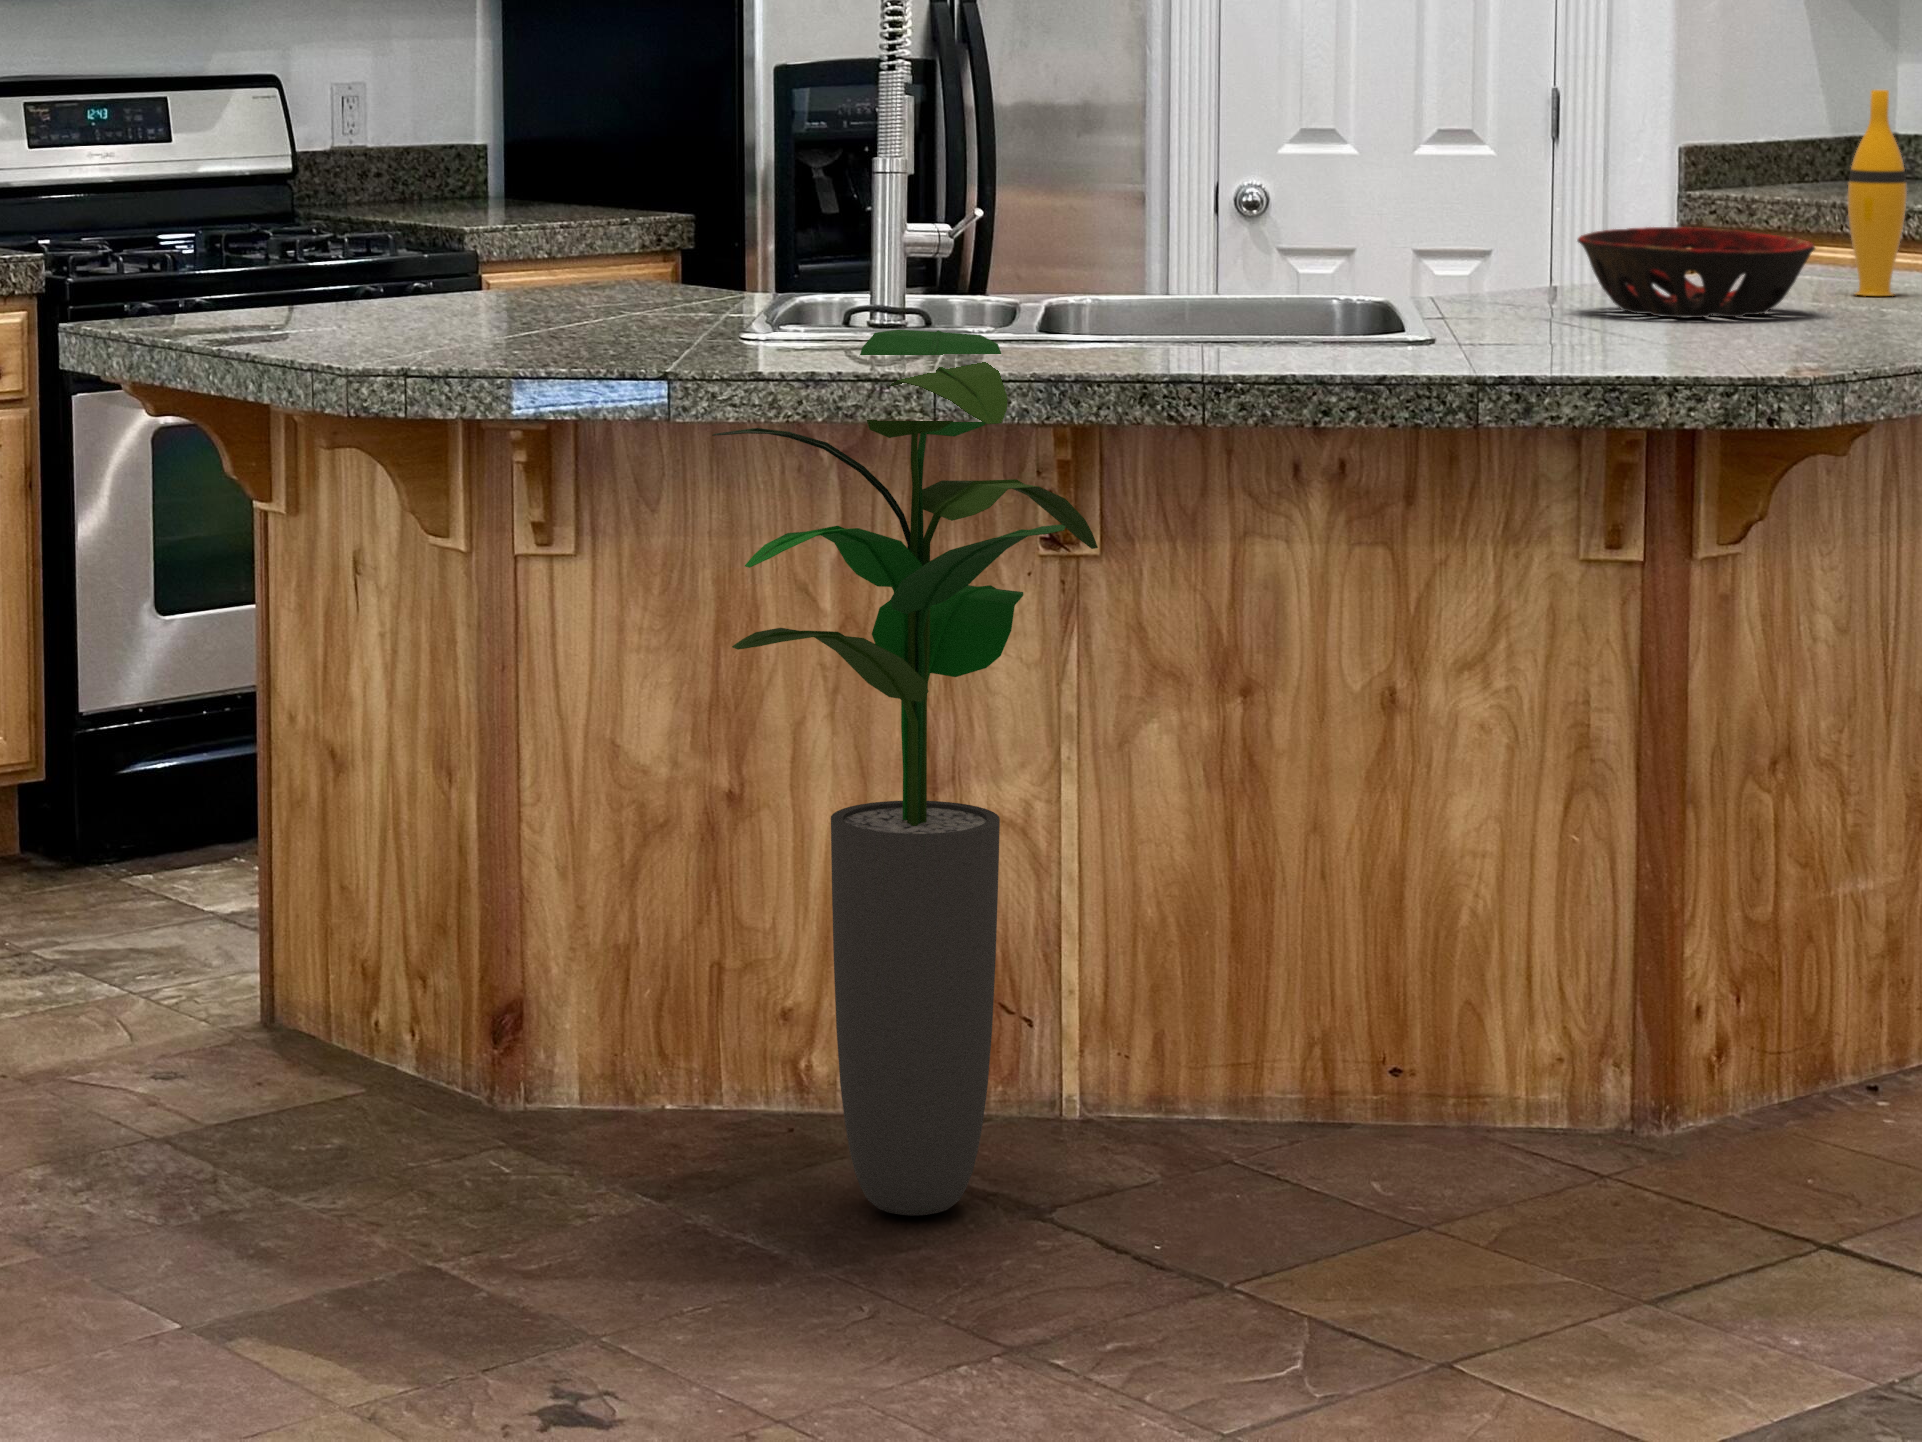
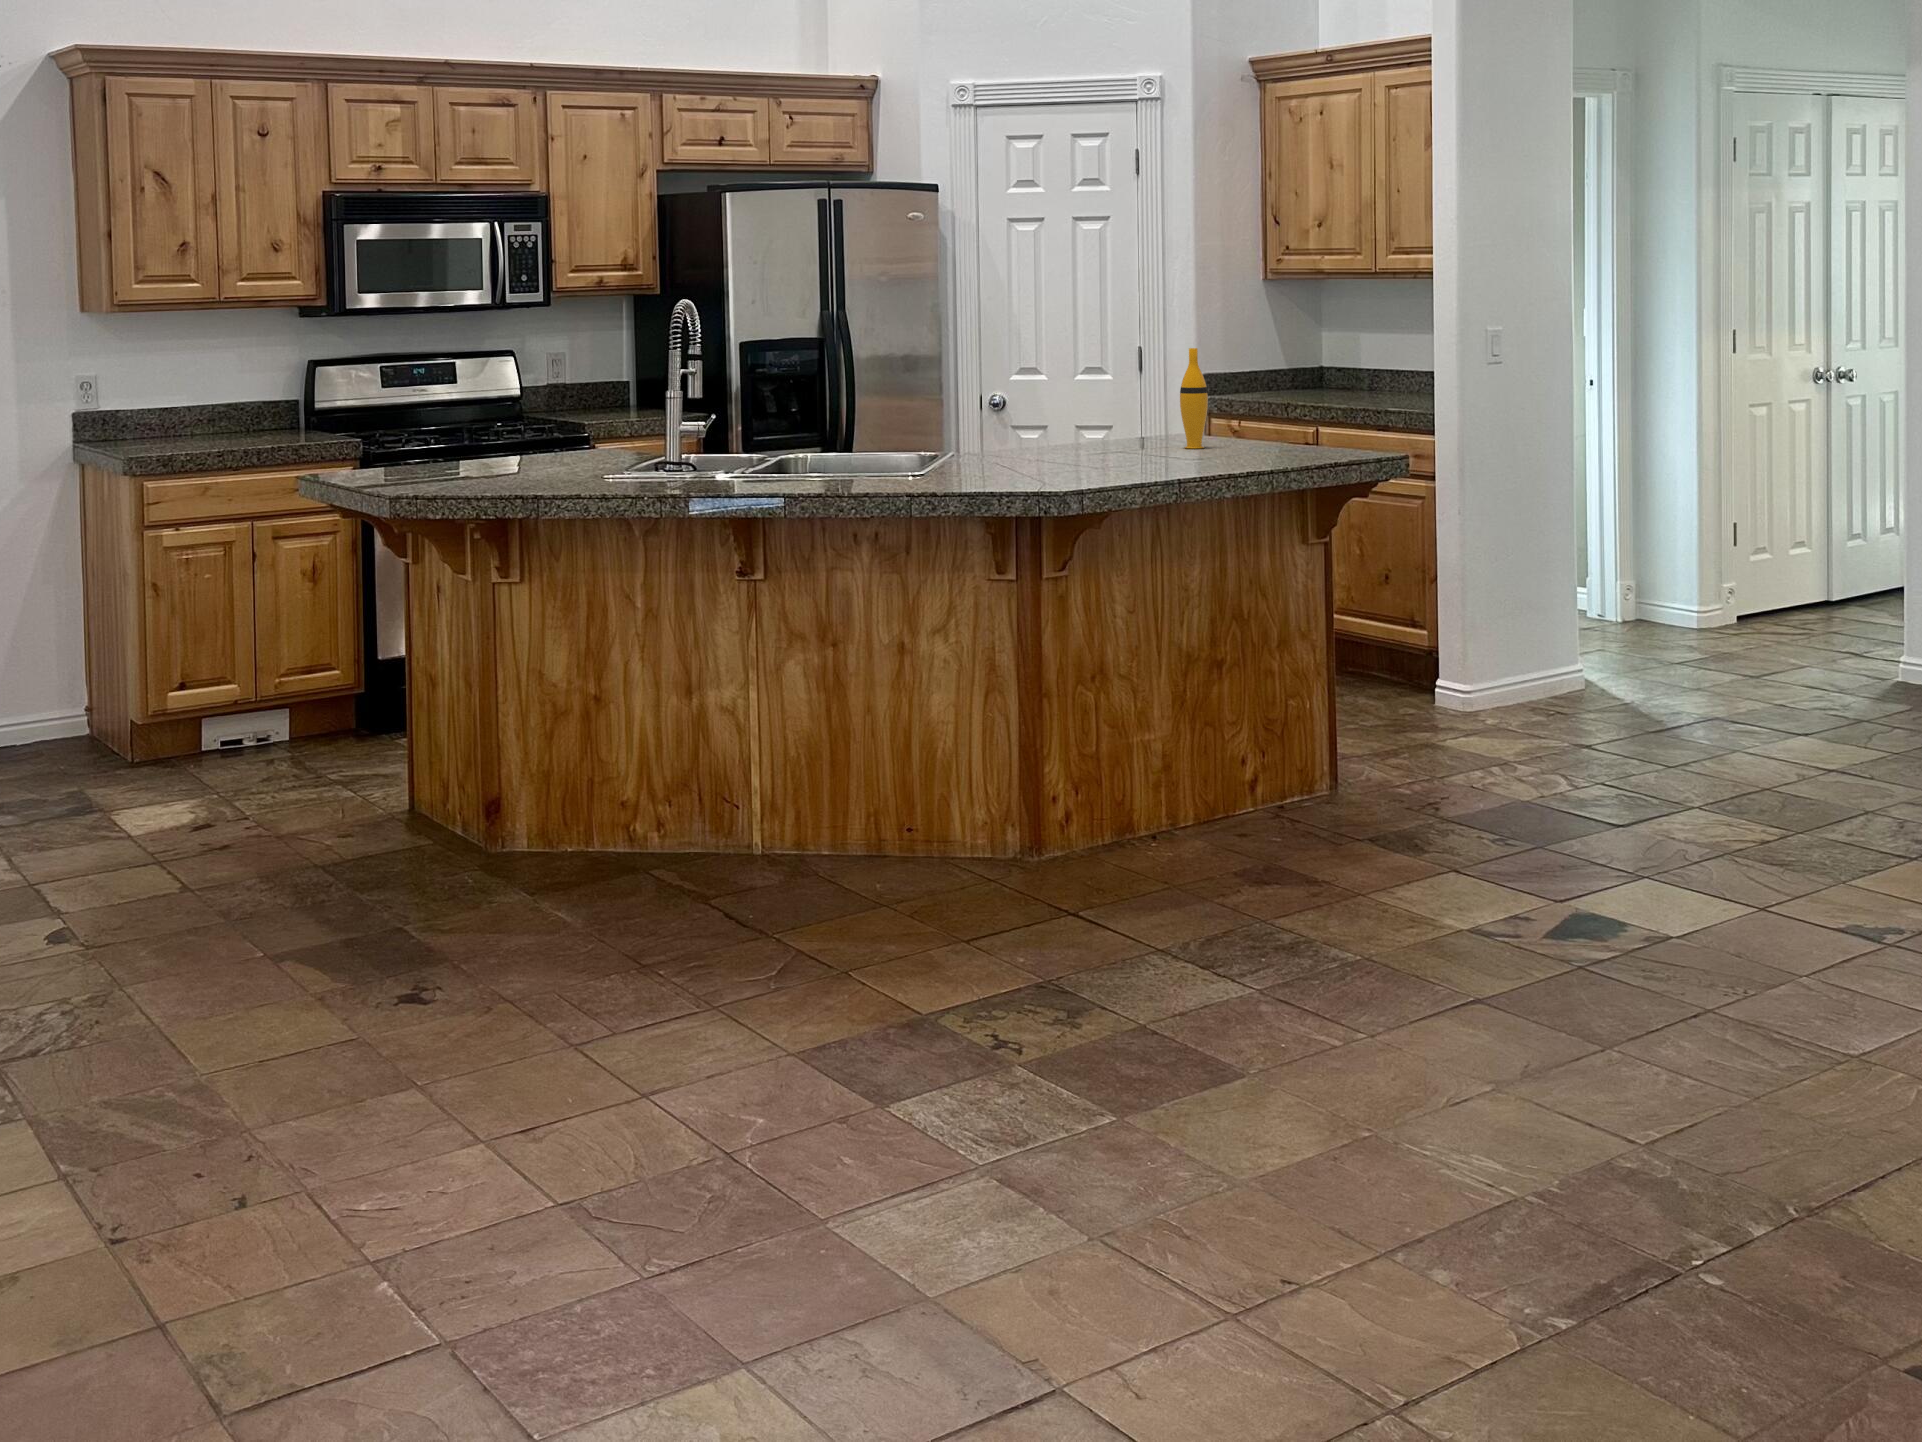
decorative bowl: present [1577,227,1815,318] -> none [1026,417,1139,461]
potted plant: present [712,330,1098,1216] -> none [555,472,746,905]

